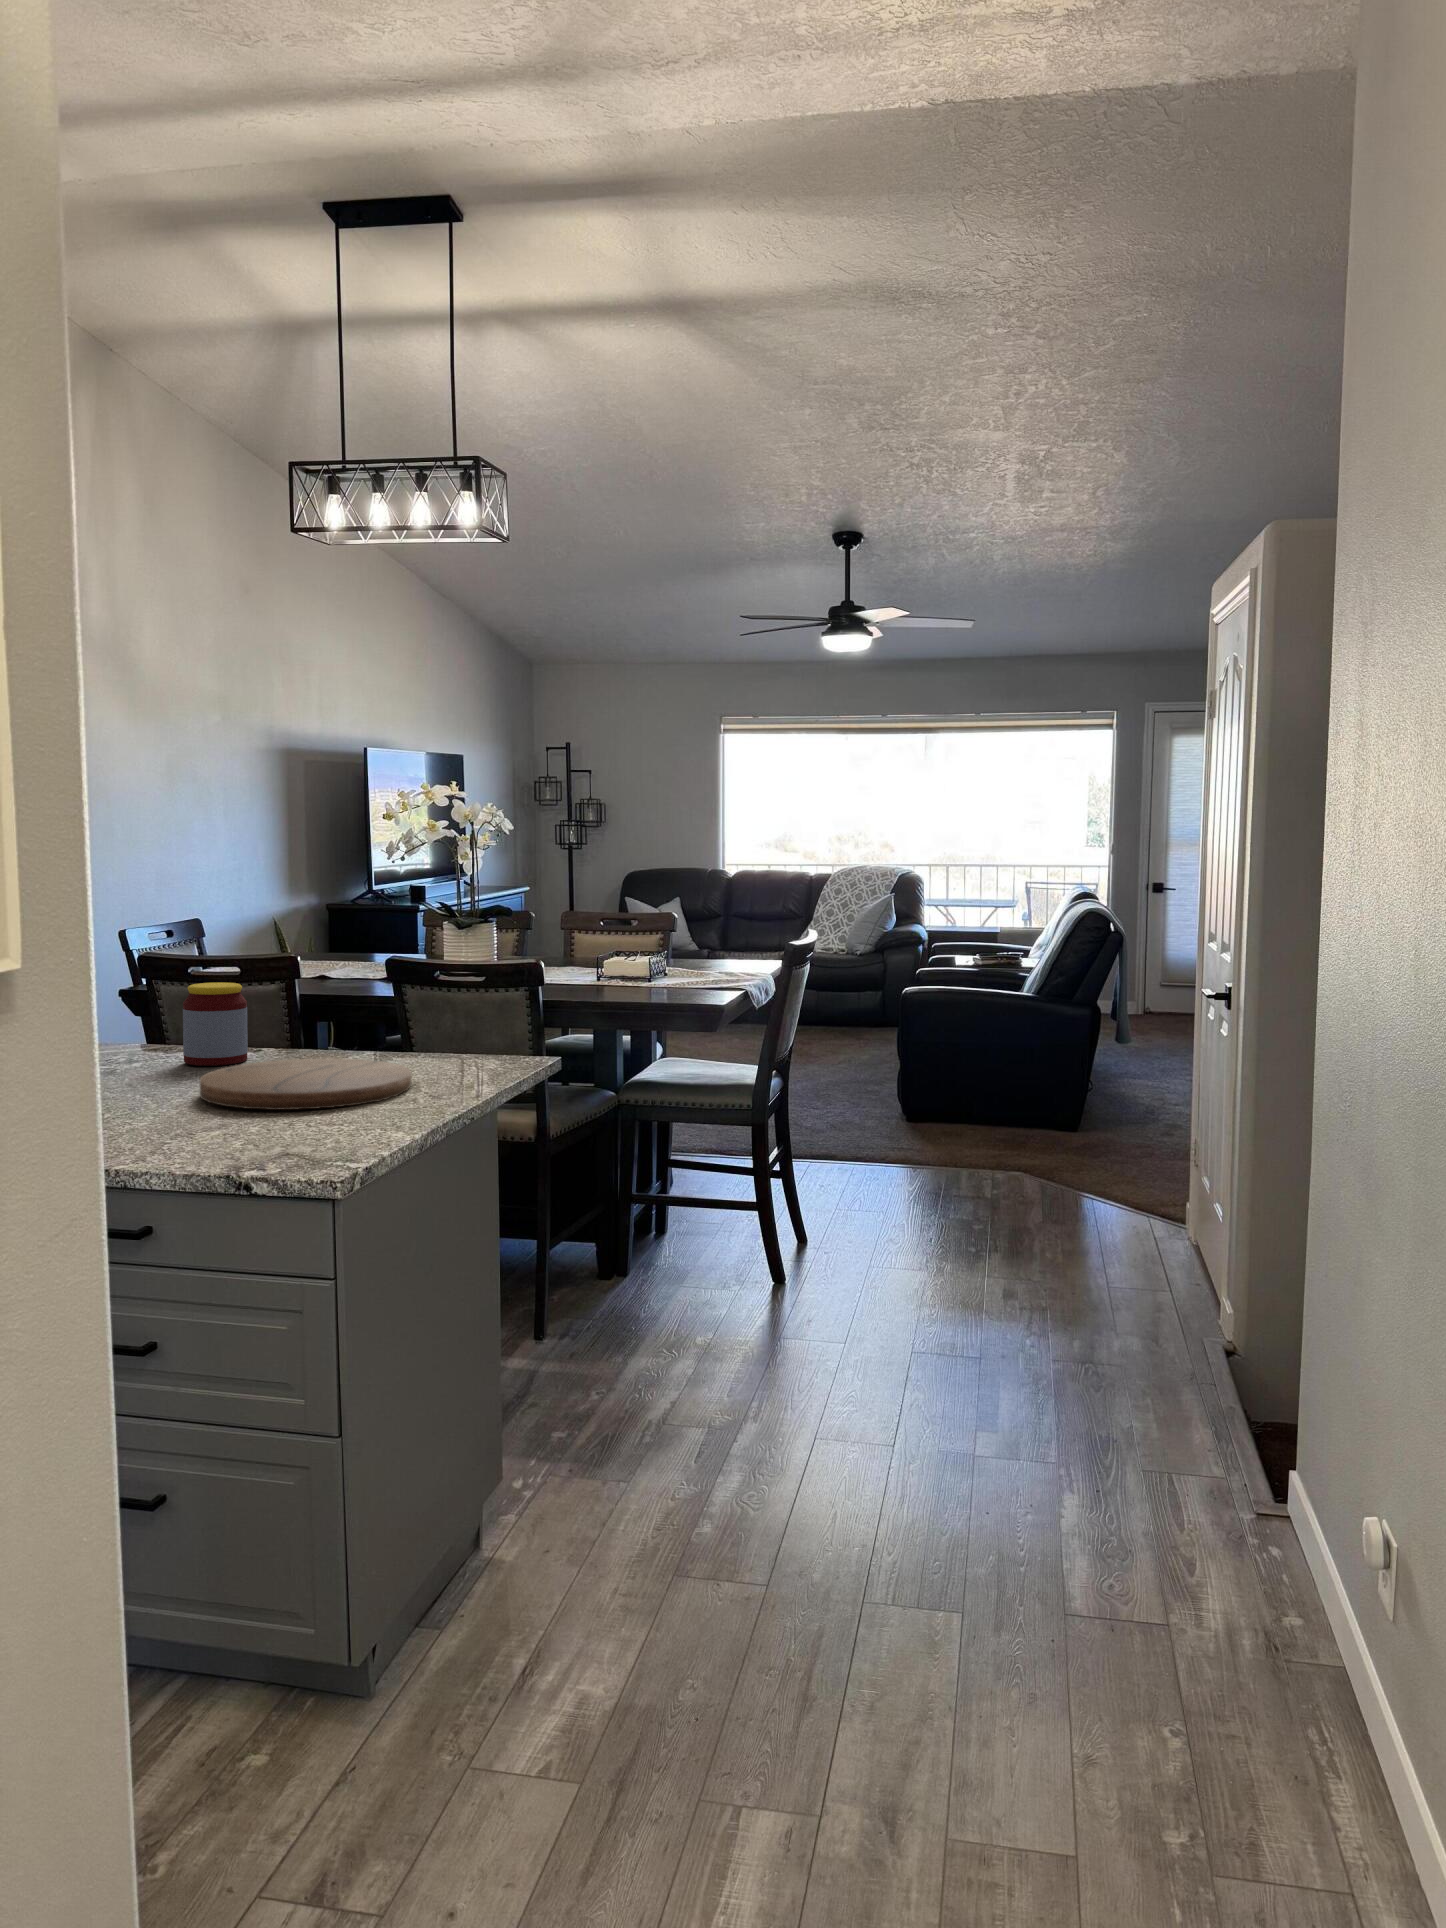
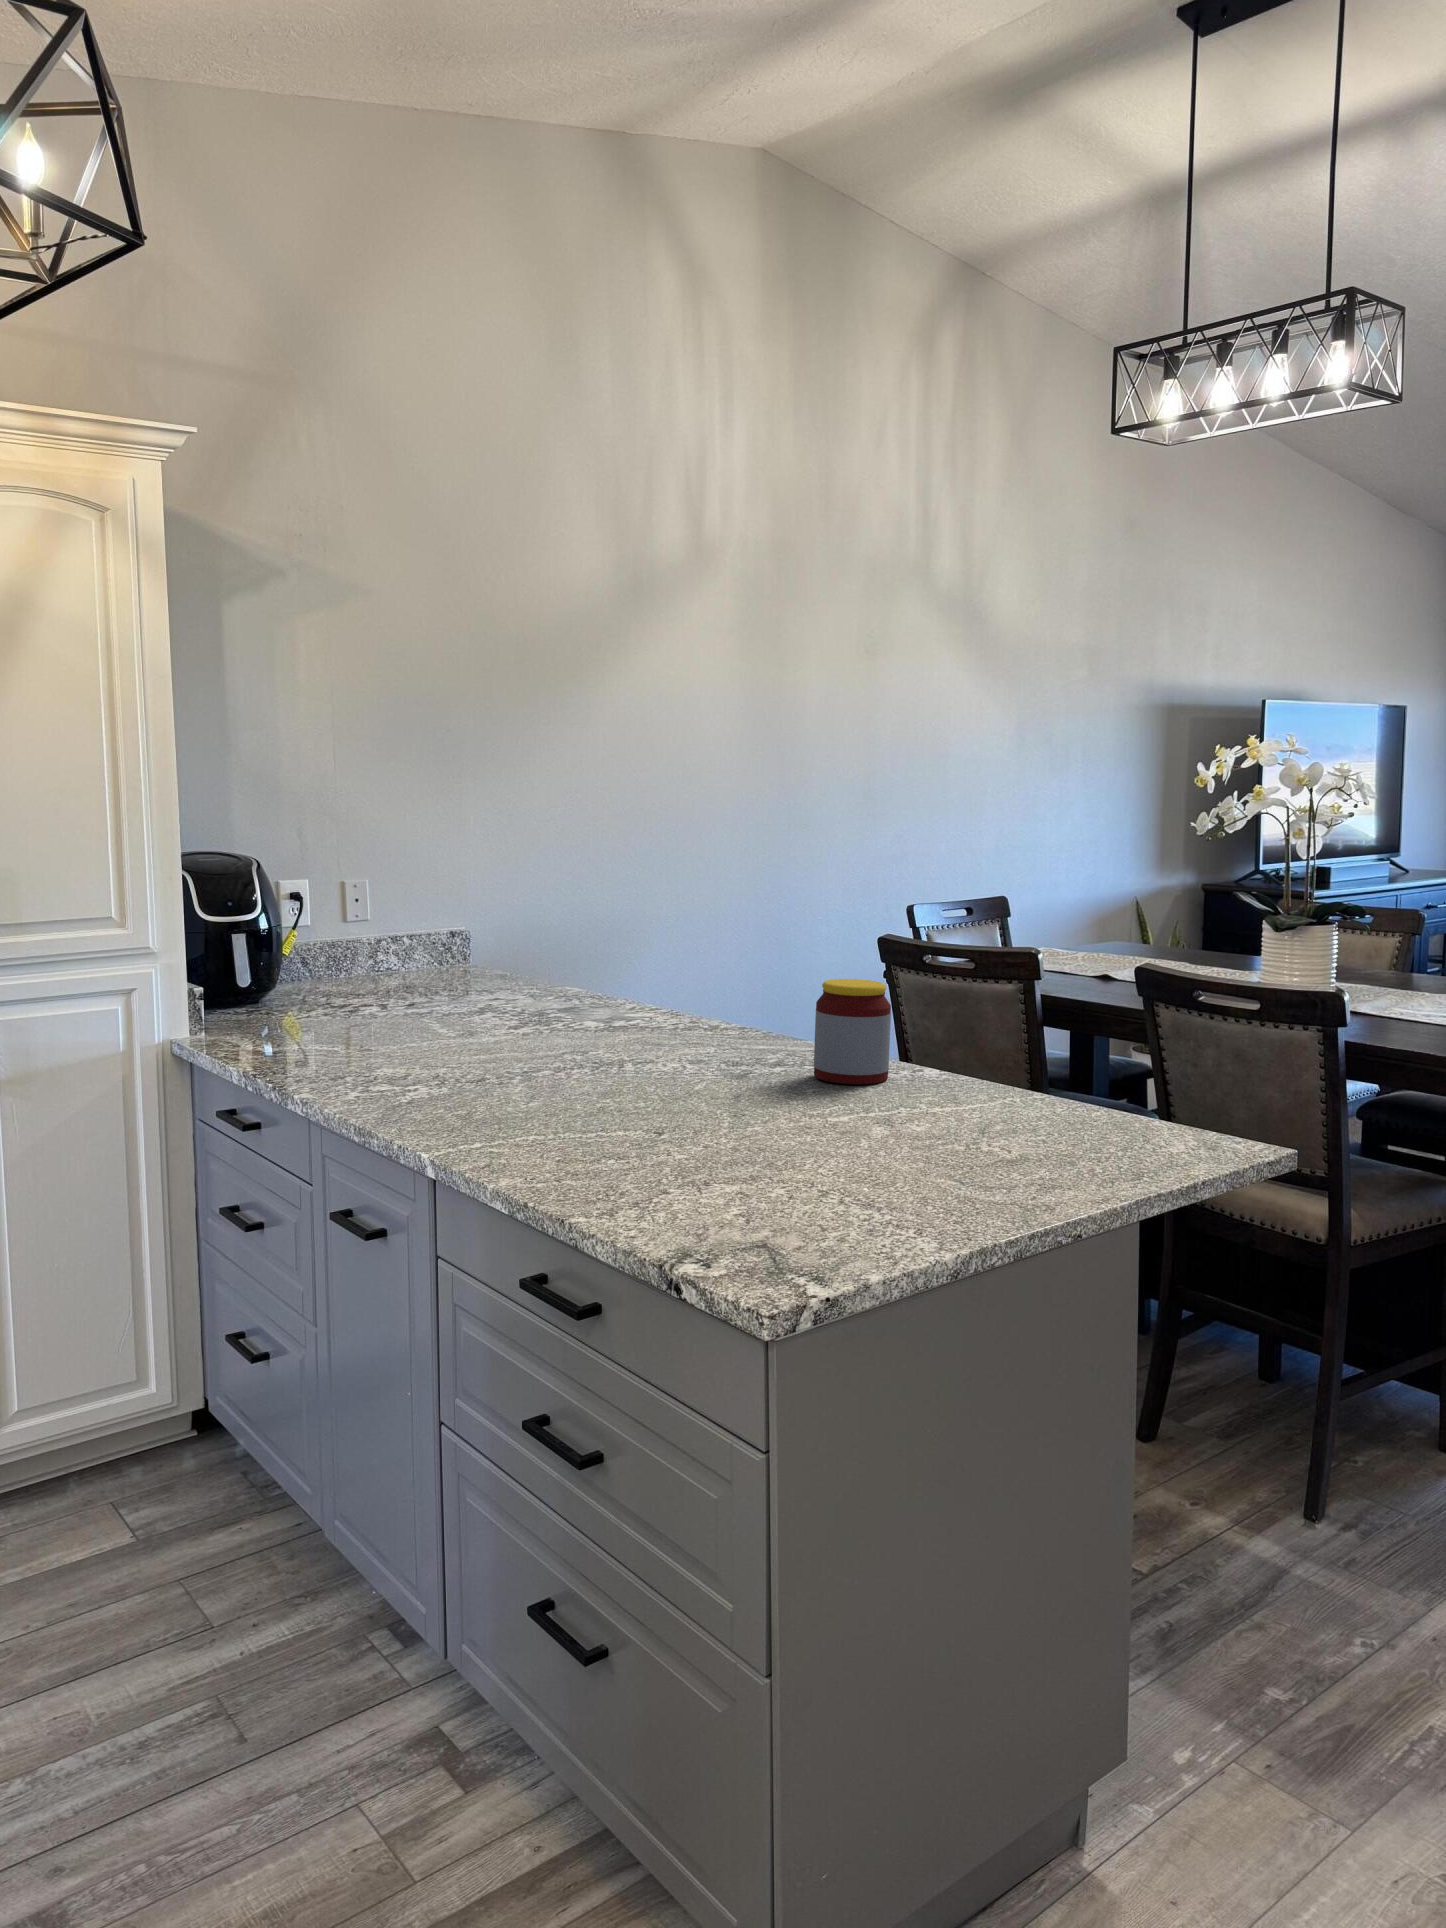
cutting board: present [200,1058,411,1110] -> none [762,1090,1039,1179]

